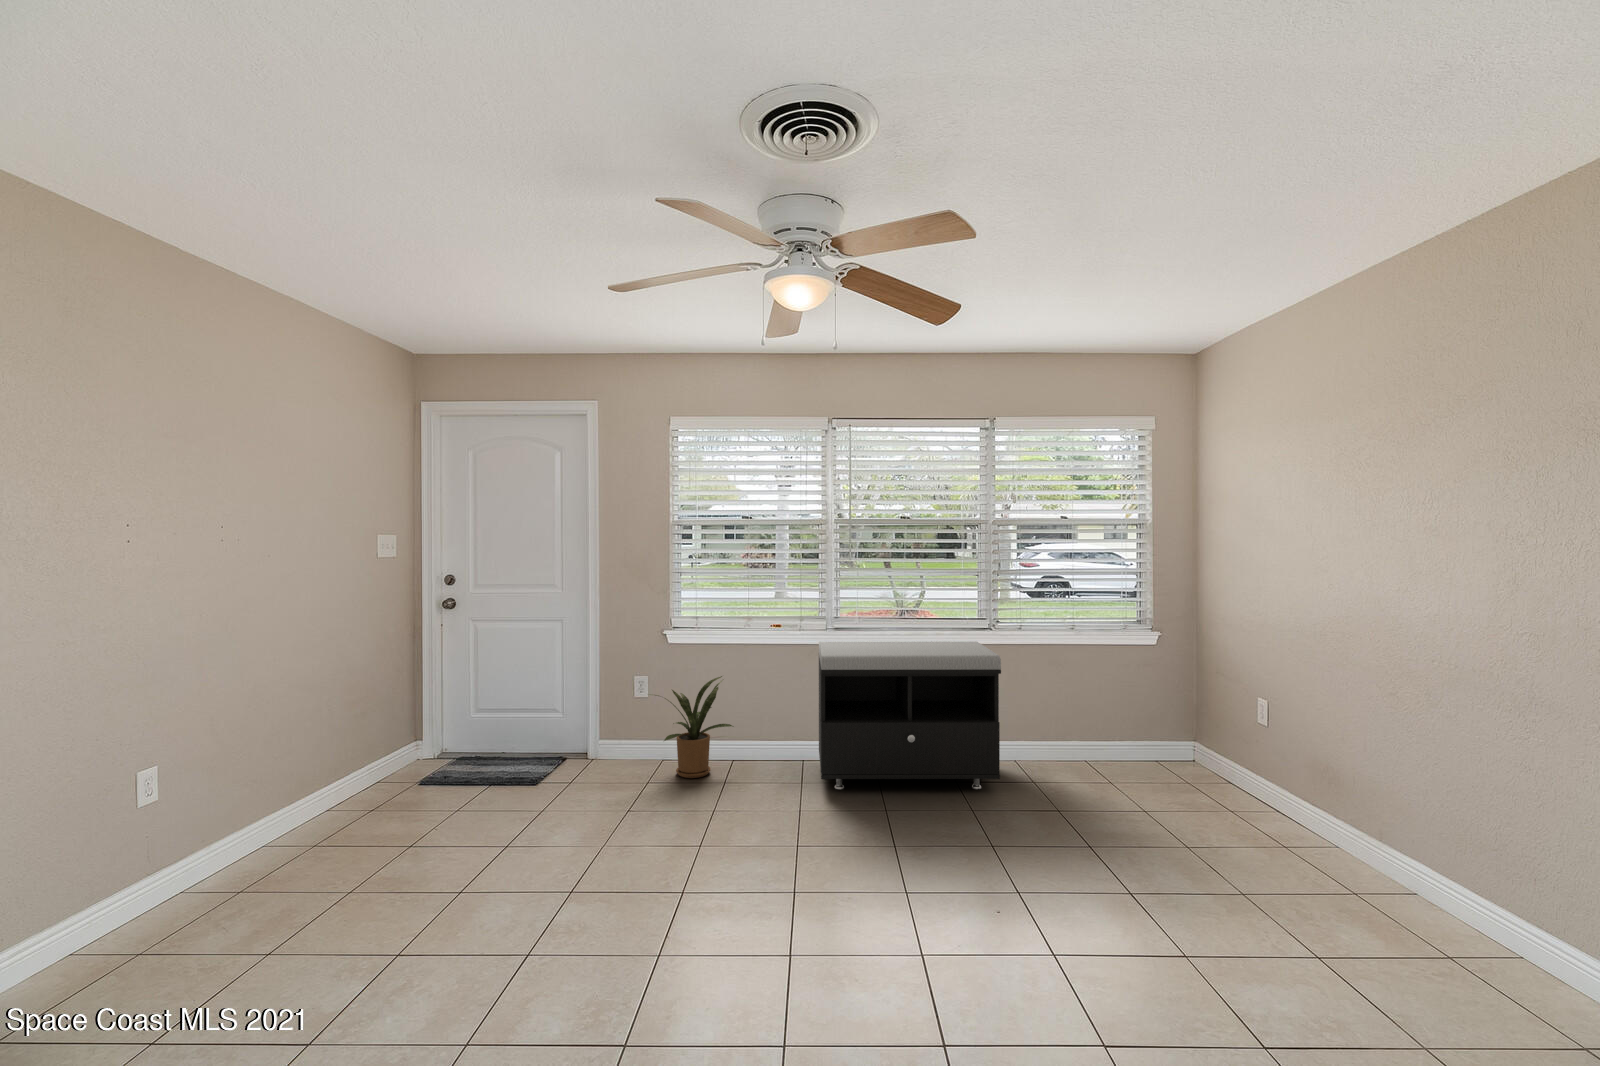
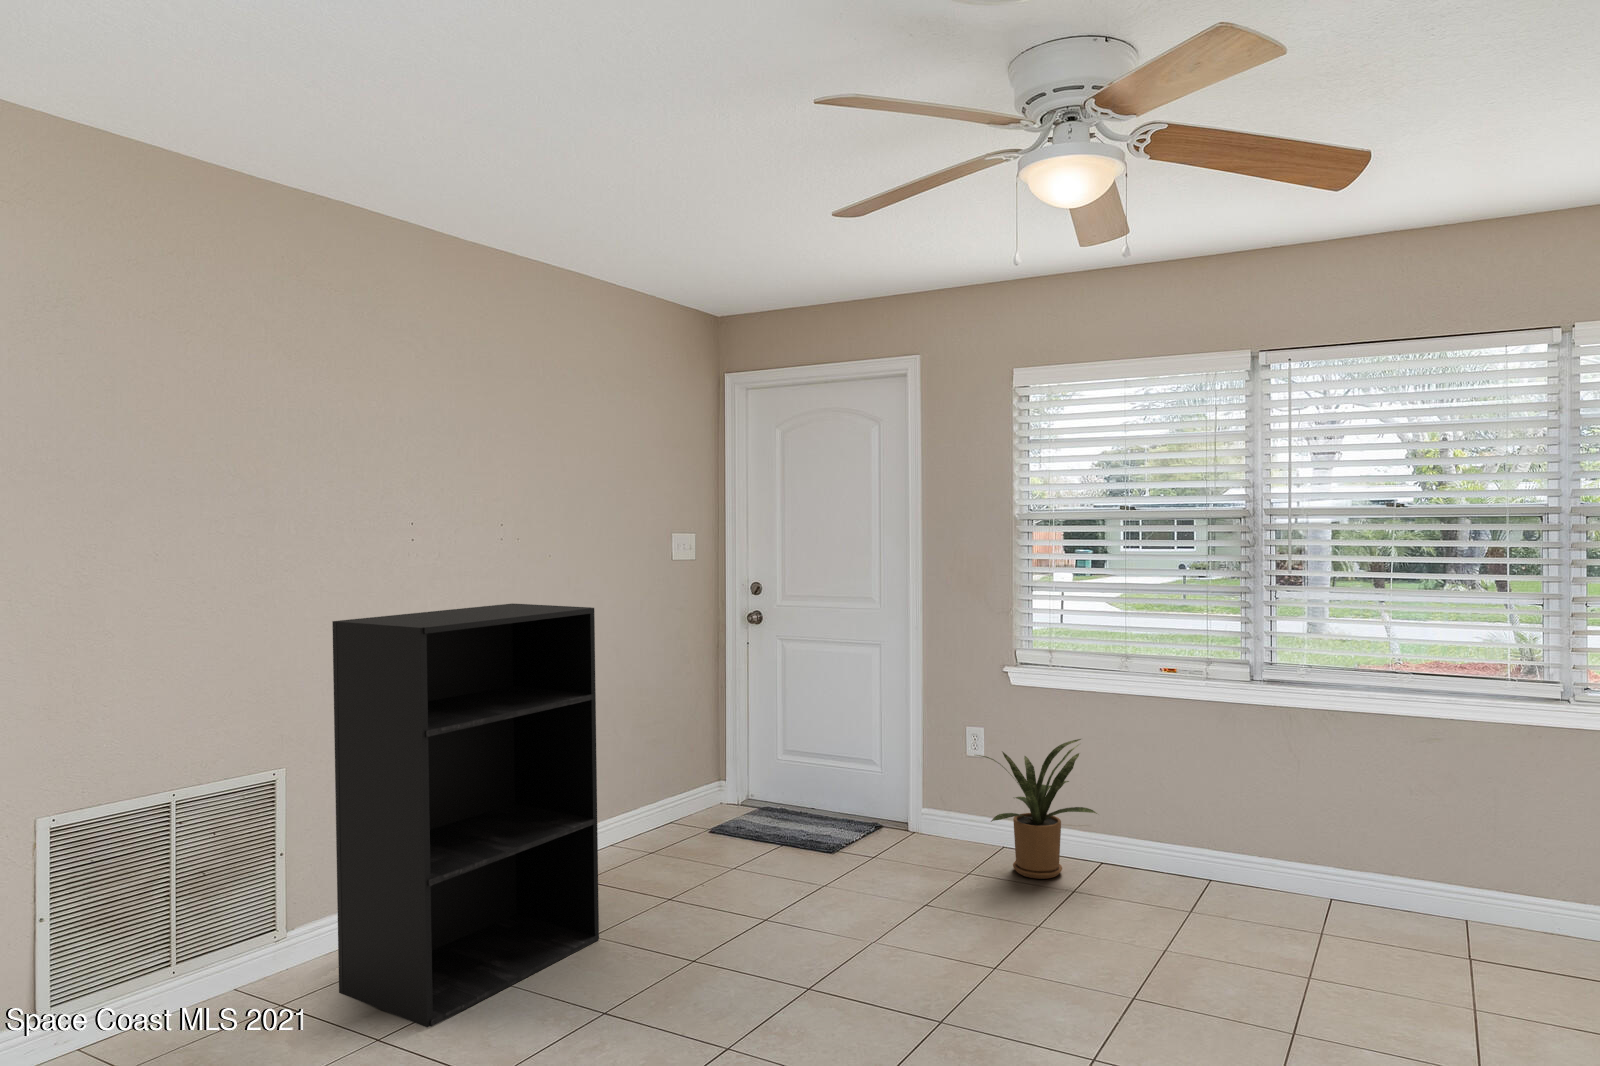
bookshelf: none [63,592,350,995] -> present [332,604,599,1027]
storage bench: present [819,641,1001,790] -> none [1217,700,1560,981]

